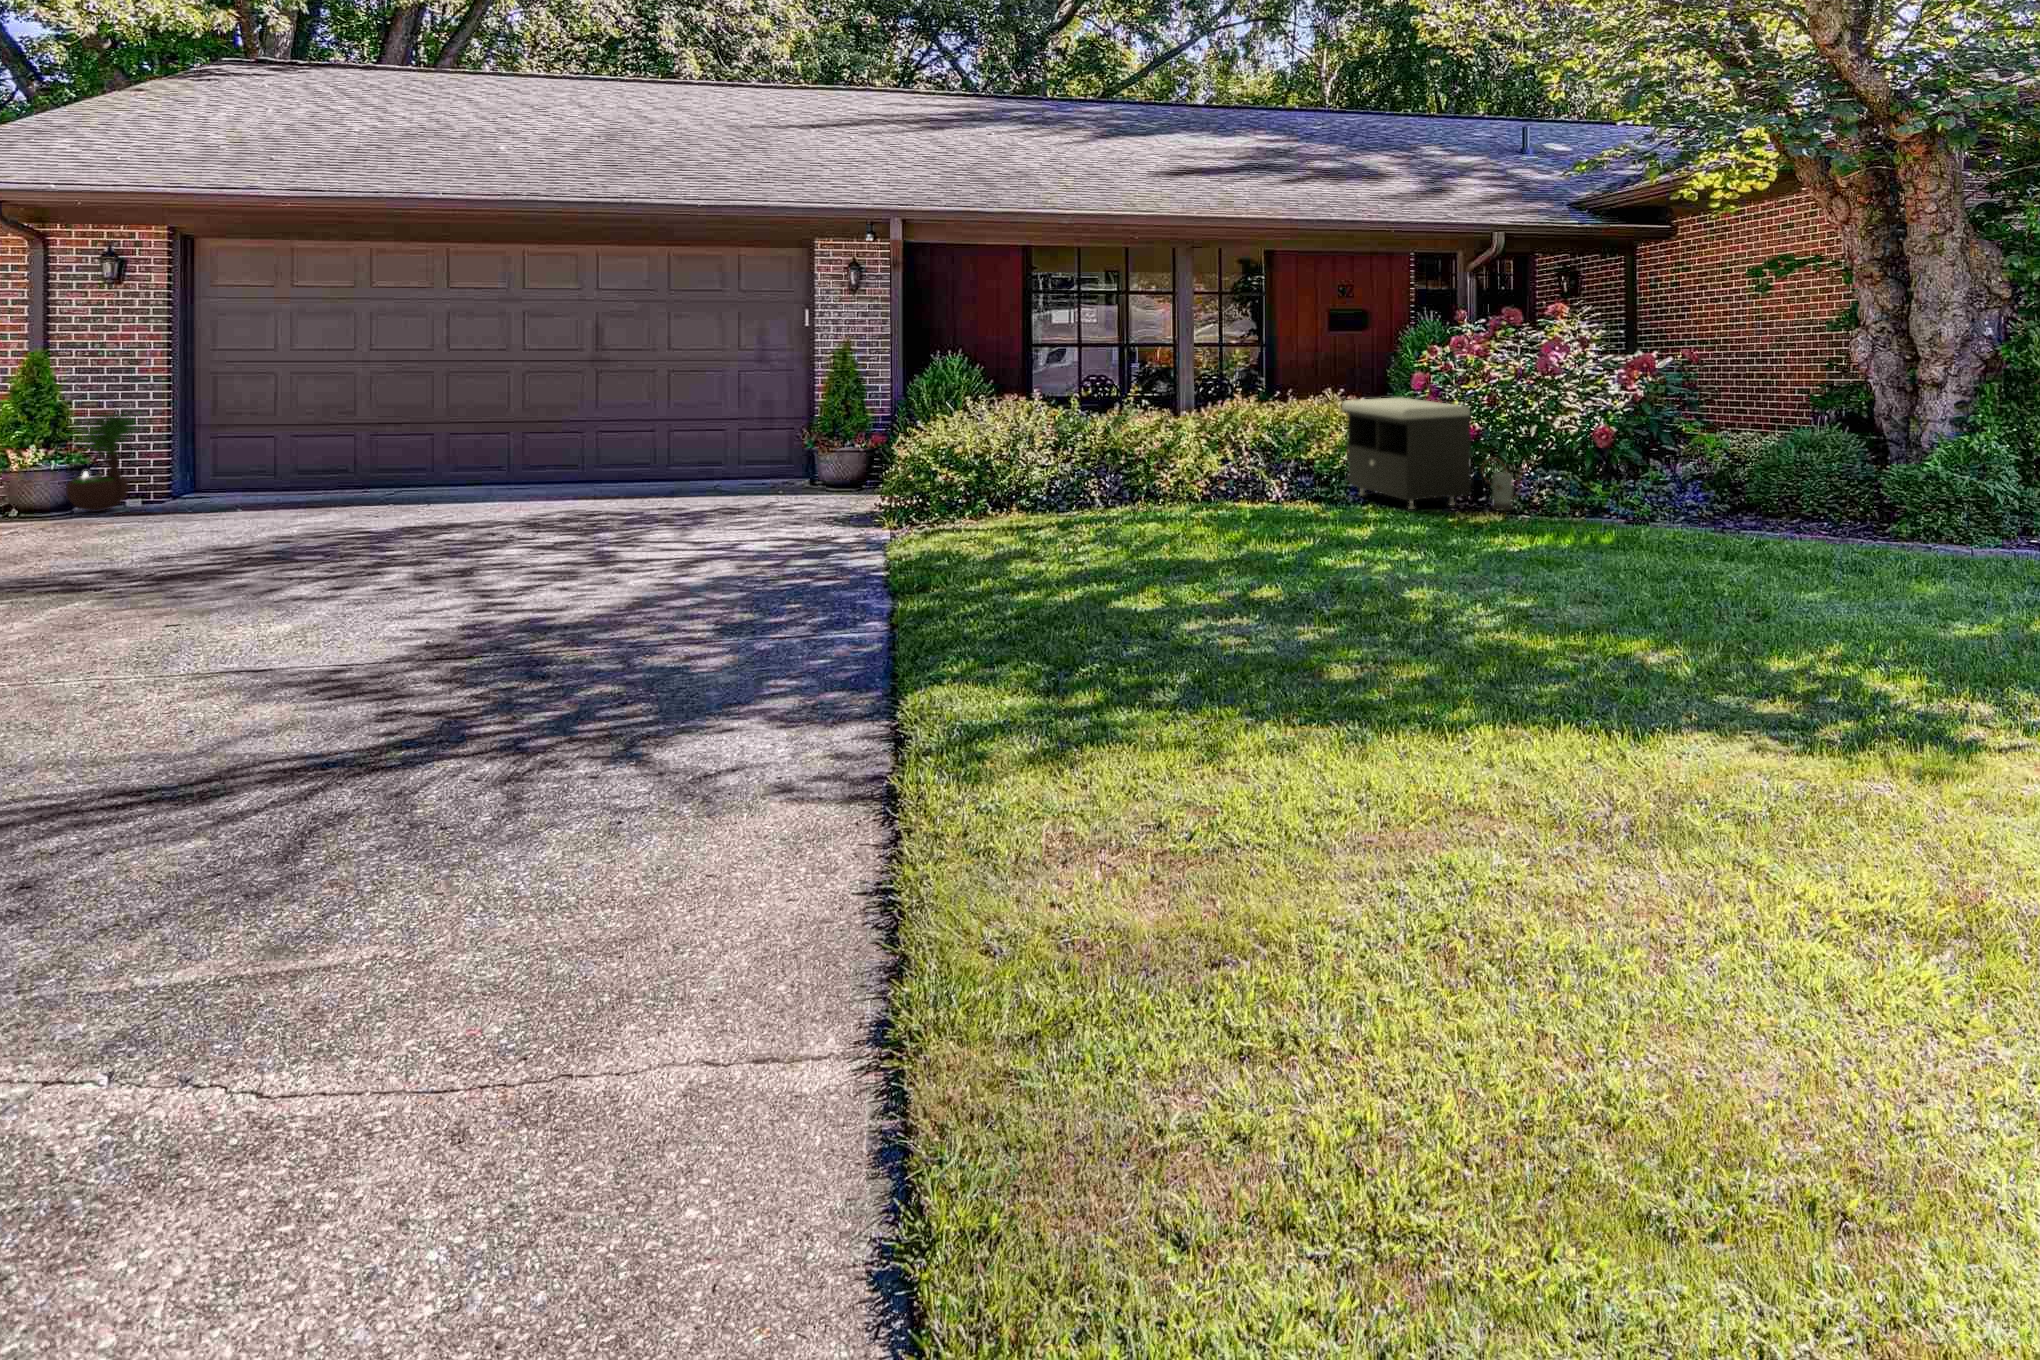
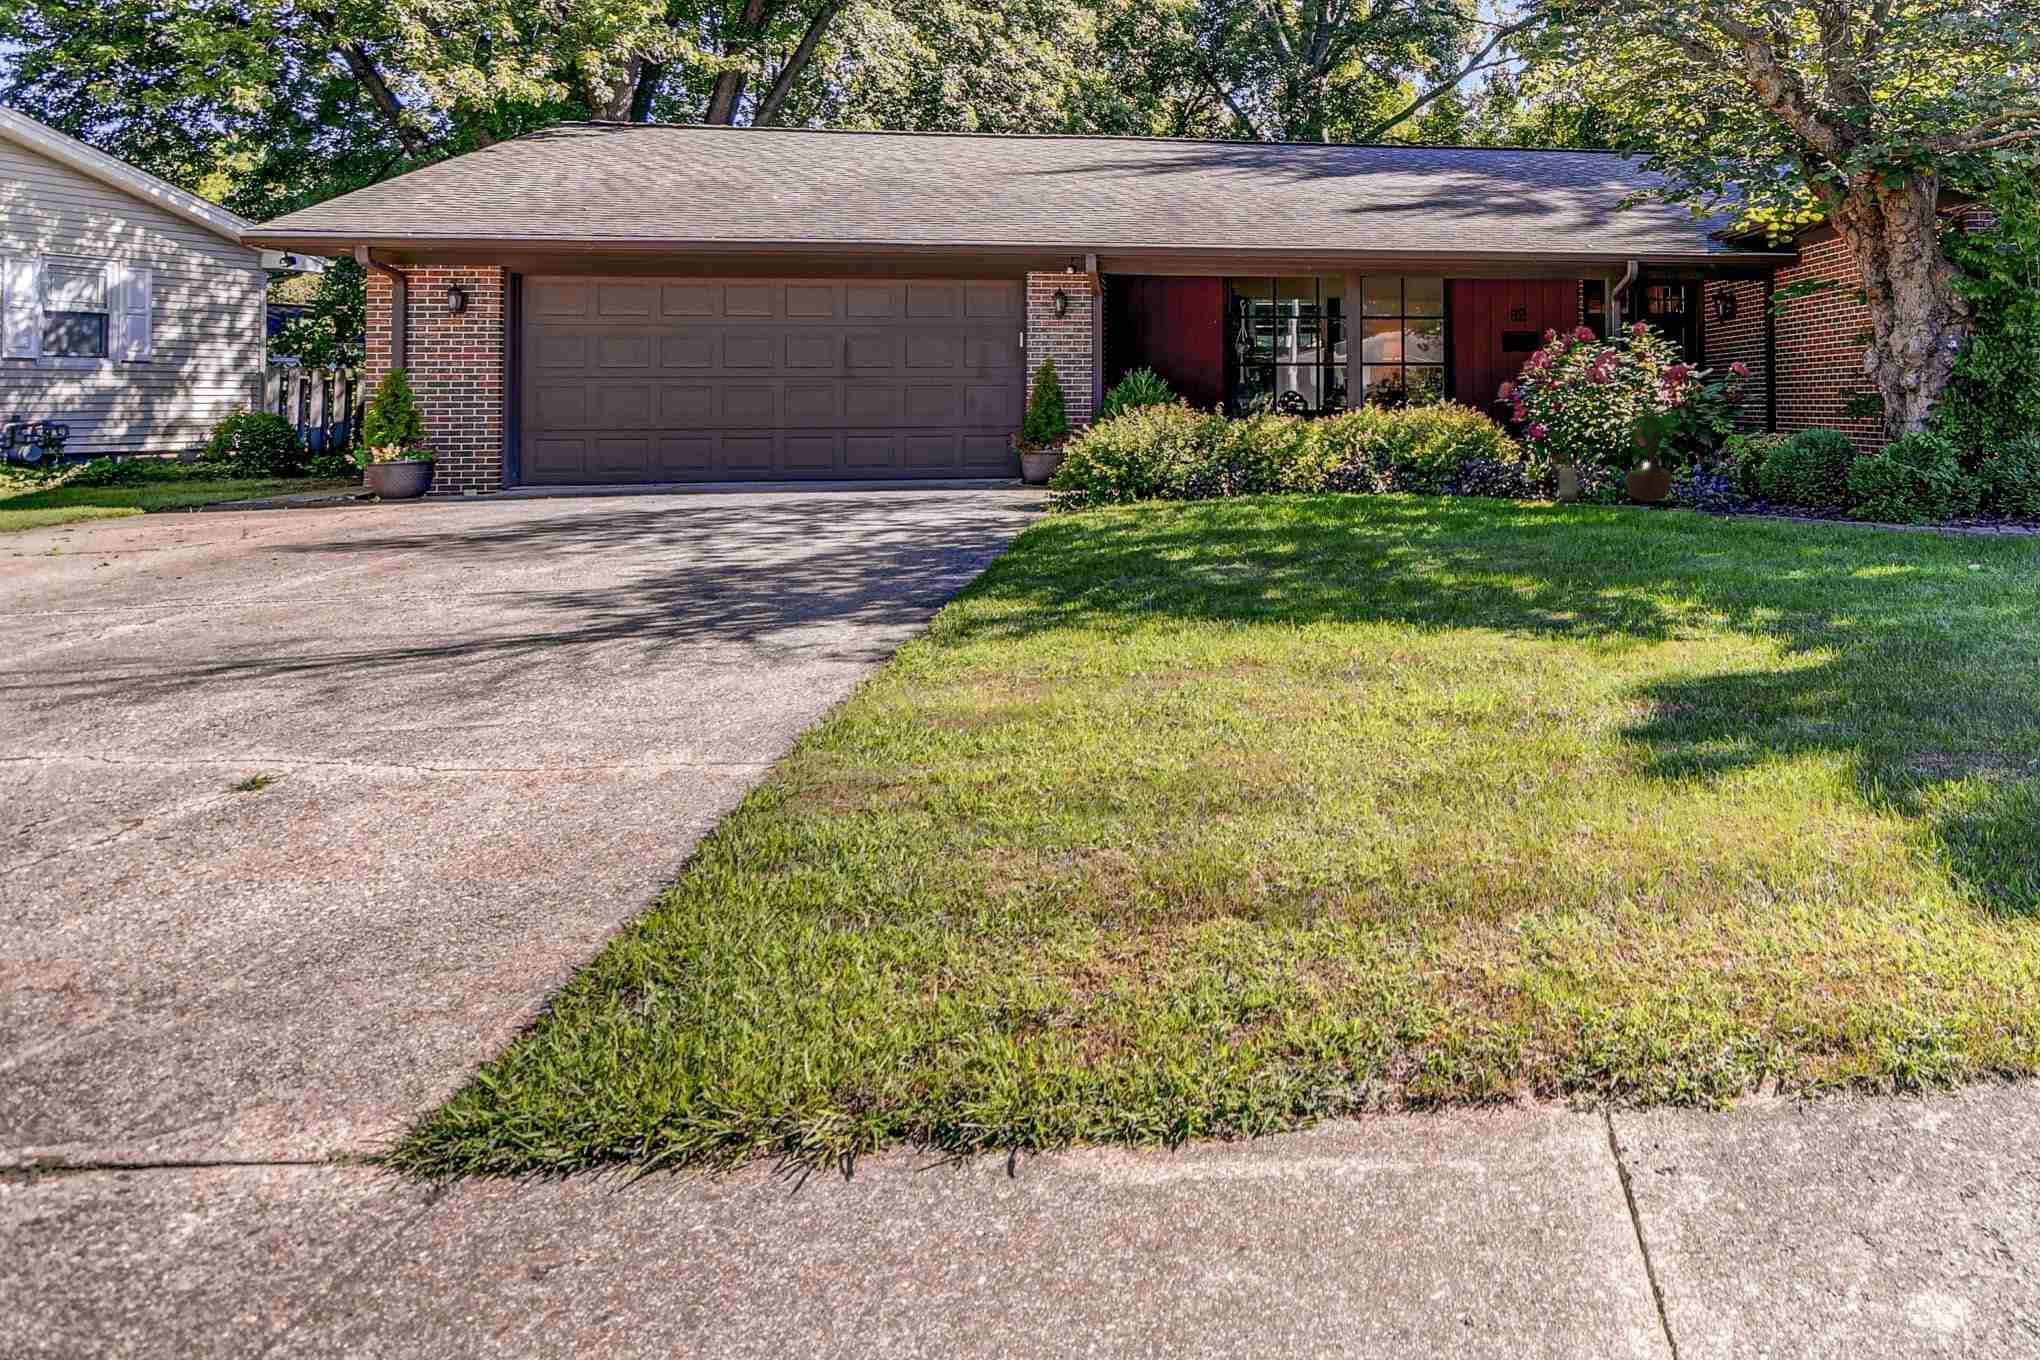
storage bench: present [1342,397,1471,509] -> none [1445,405,1545,500]
potted tree: present [66,412,140,512] -> present [1619,405,1676,502]

